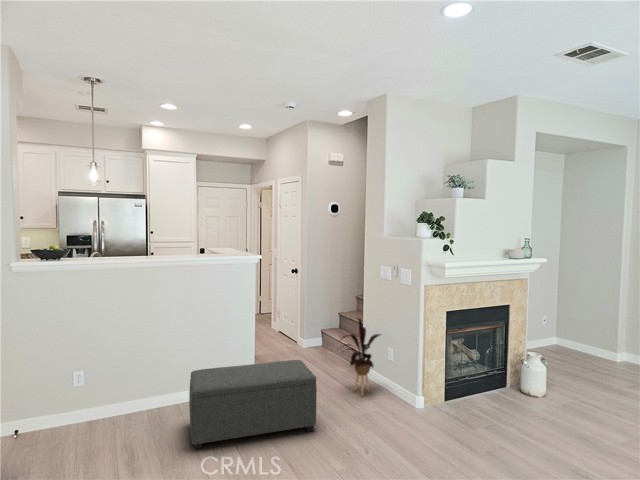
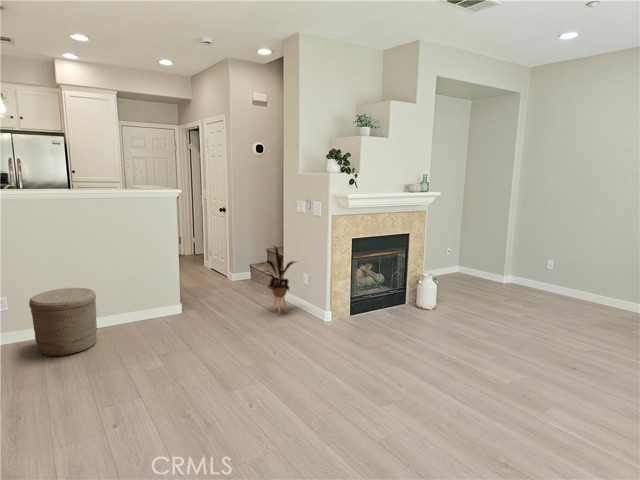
woven basket: none [105,360,171,440] -> present [29,288,98,356]
ottoman: present [189,360,317,449] -> none [115,284,233,360]

